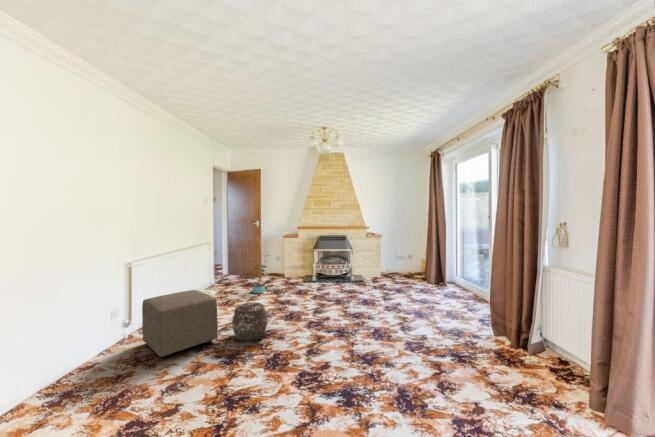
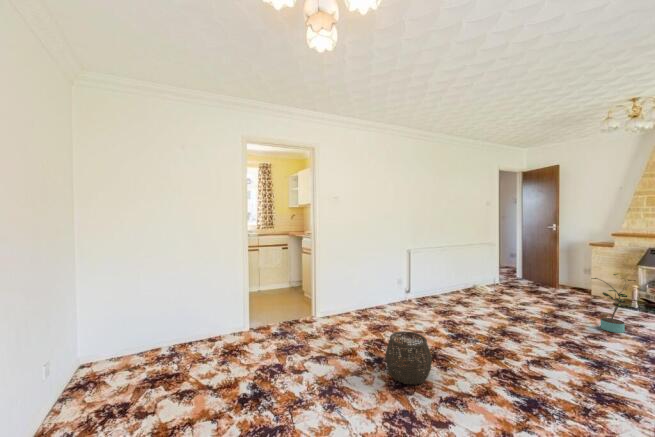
ottoman: present [142,290,218,357] -> none [444,300,521,371]
woven basket: present [232,303,267,341] -> present [386,331,432,385]

